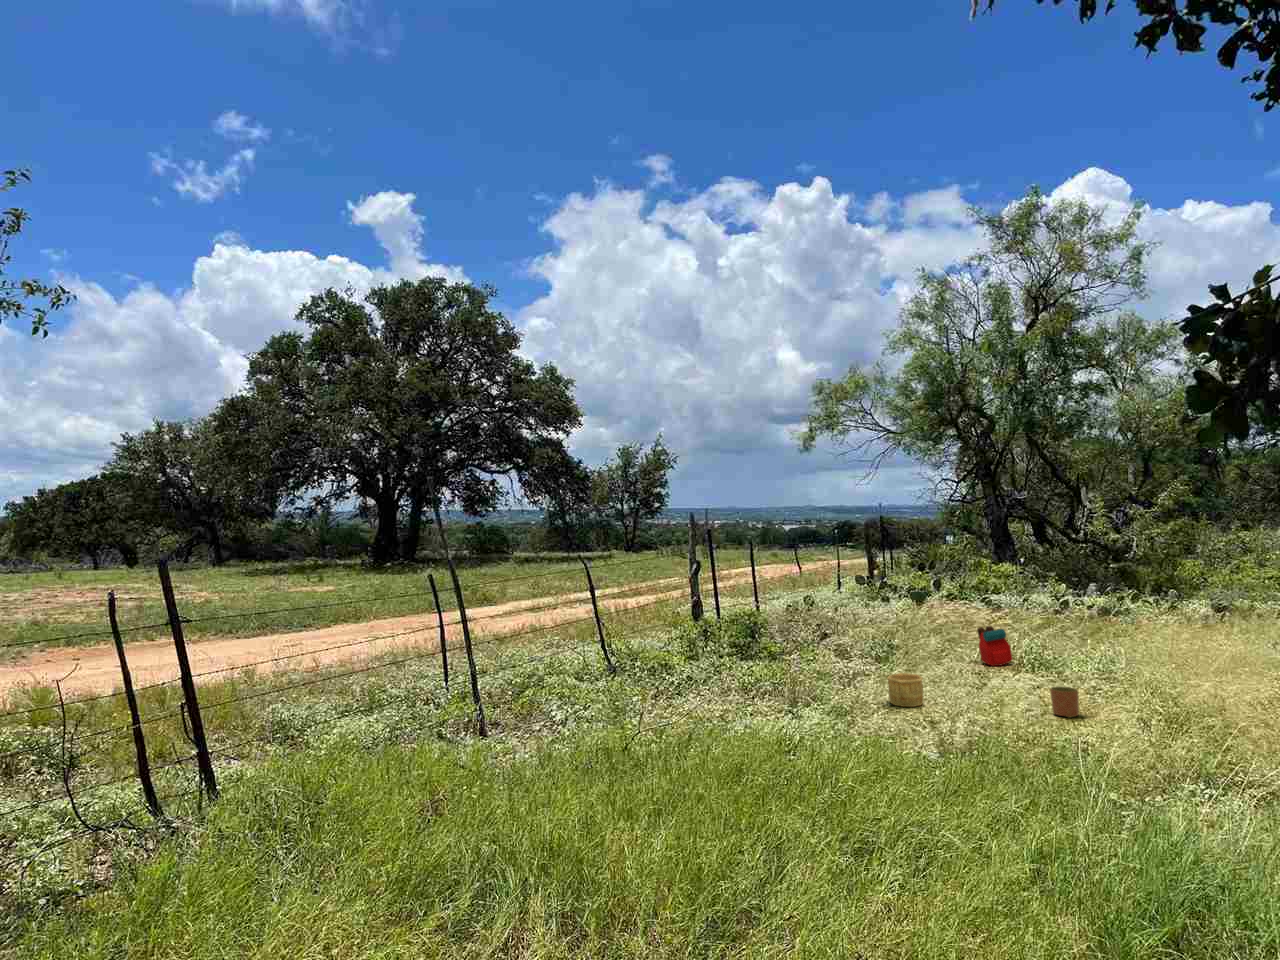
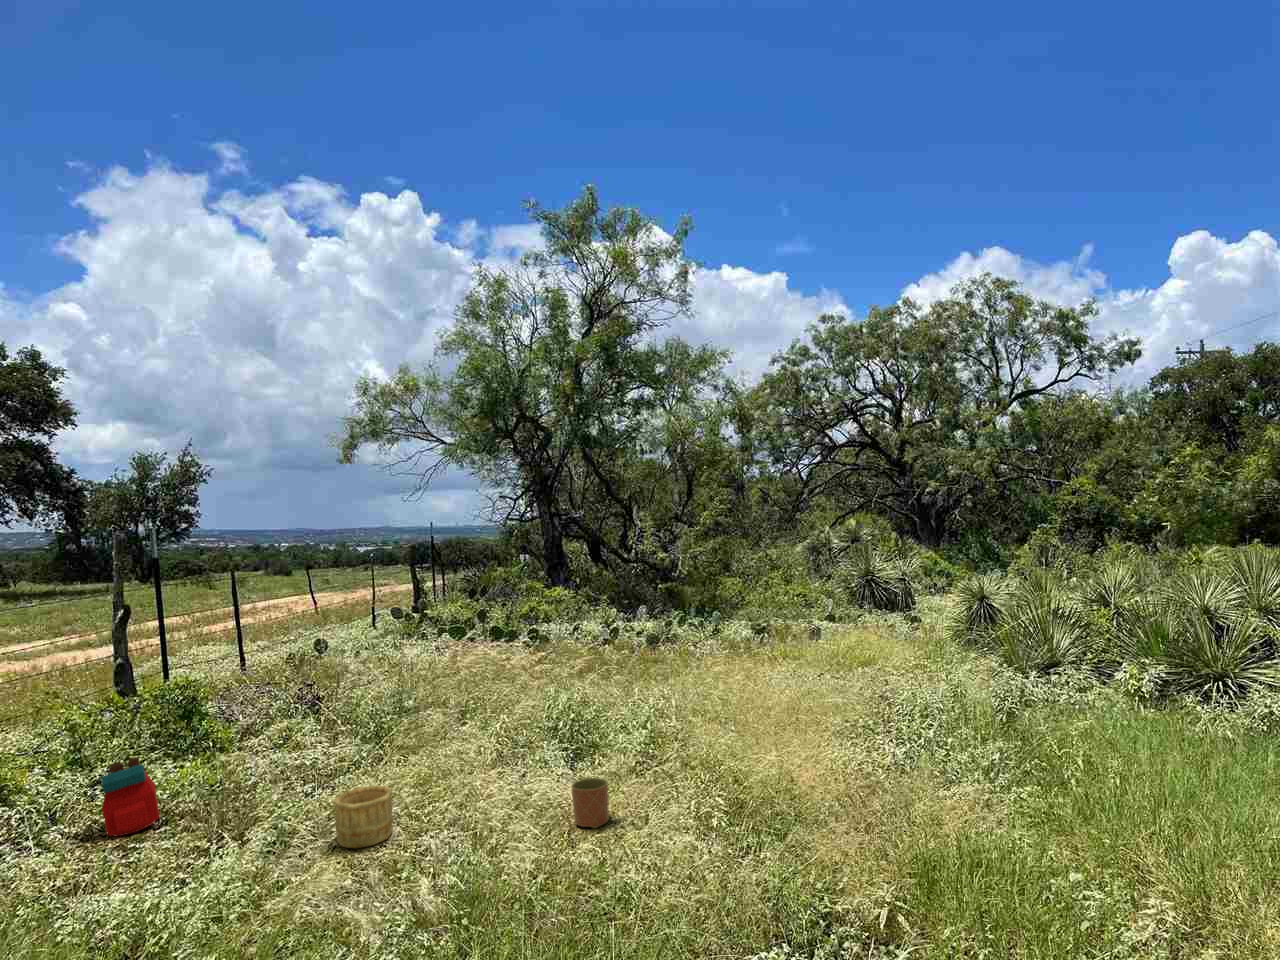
backpack: present [977,626,1013,666] -> present [101,757,159,836]

